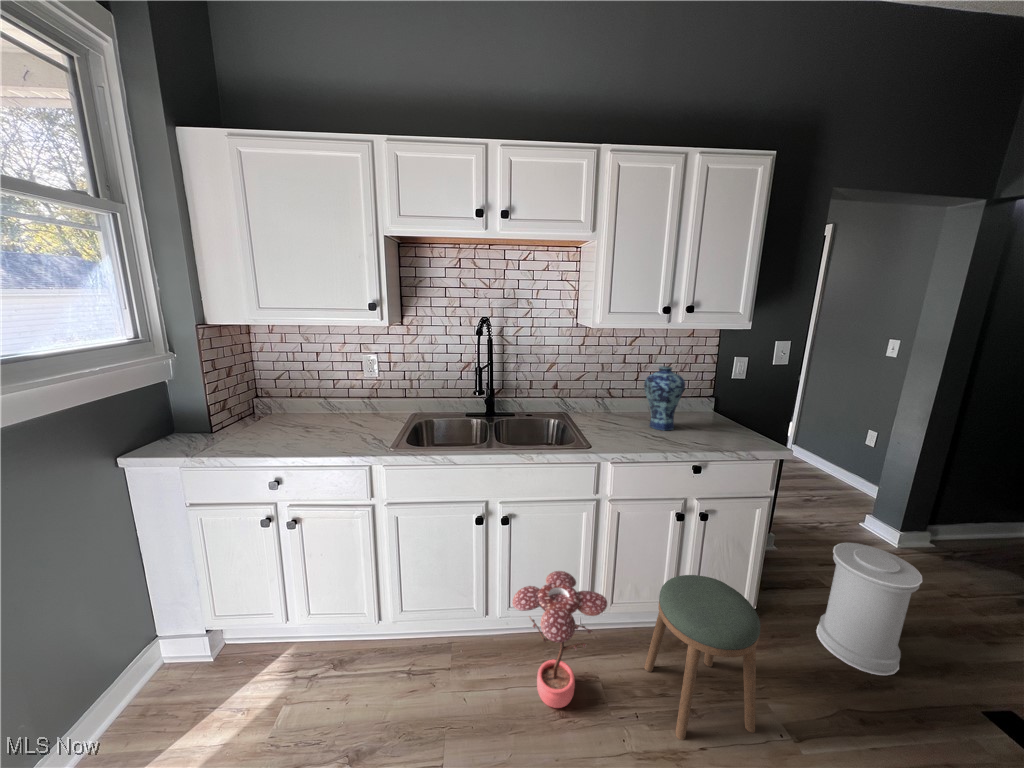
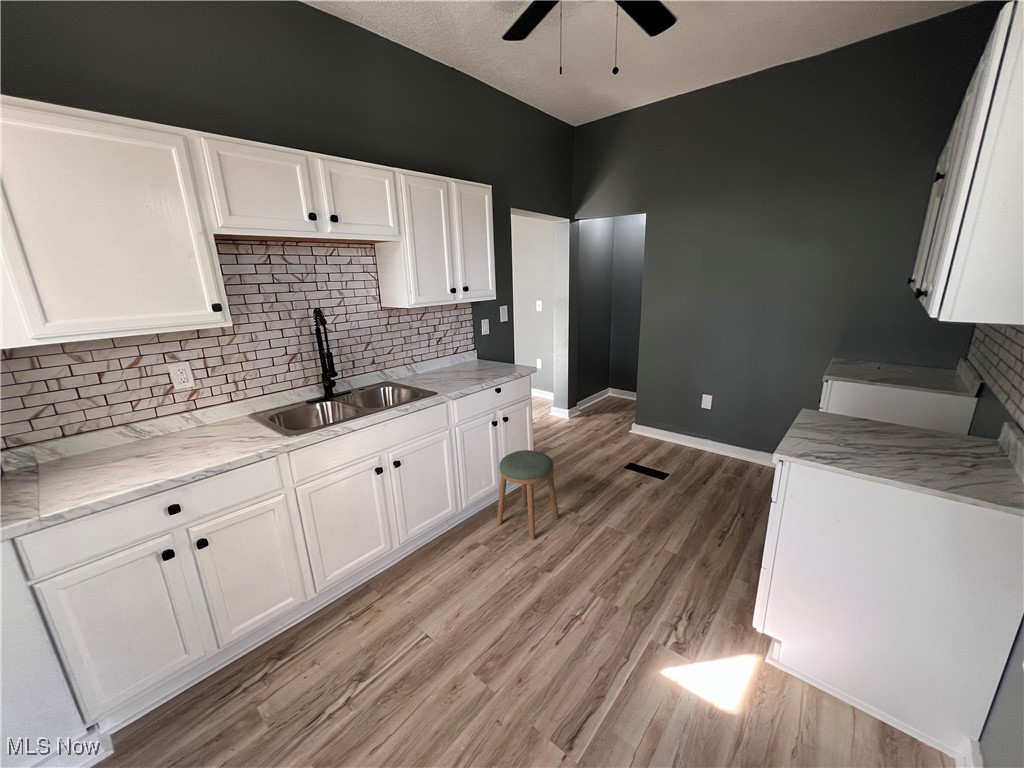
vase: present [644,366,685,430] -> none [445,330,471,375]
trash can: present [816,543,922,675] -> none [557,411,593,474]
potted plant: present [513,571,607,708] -> none [424,482,483,570]

